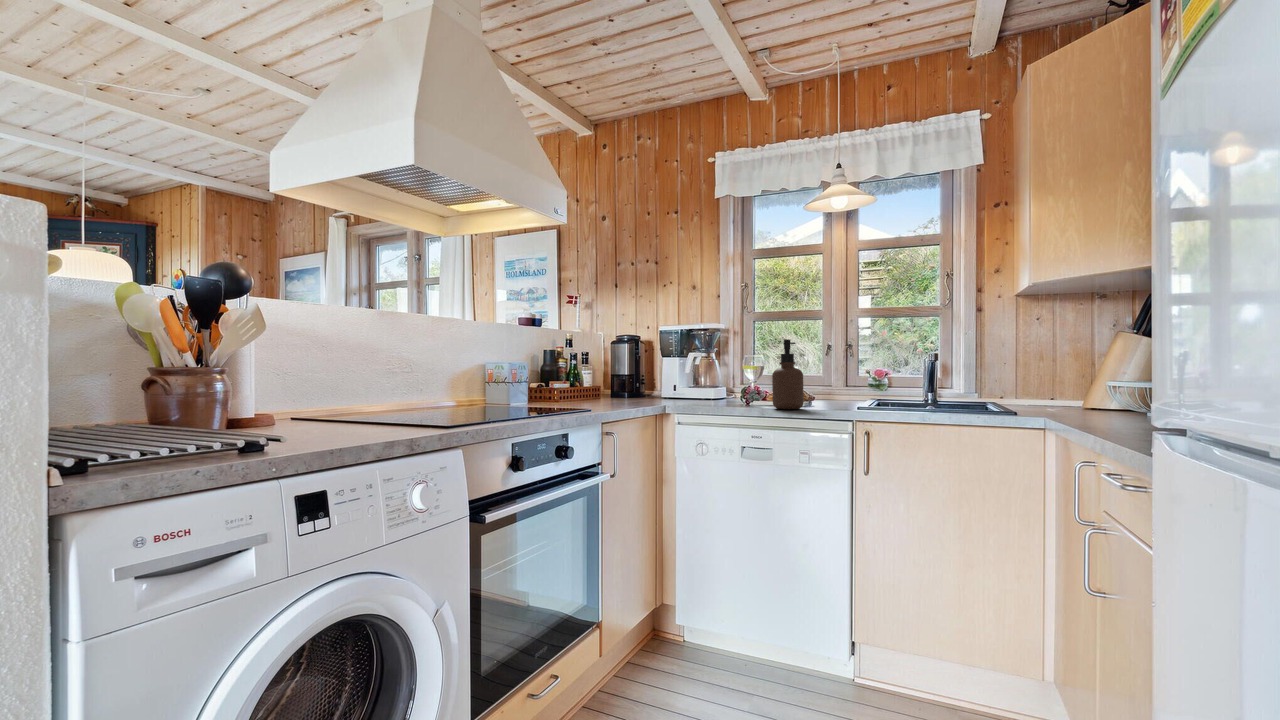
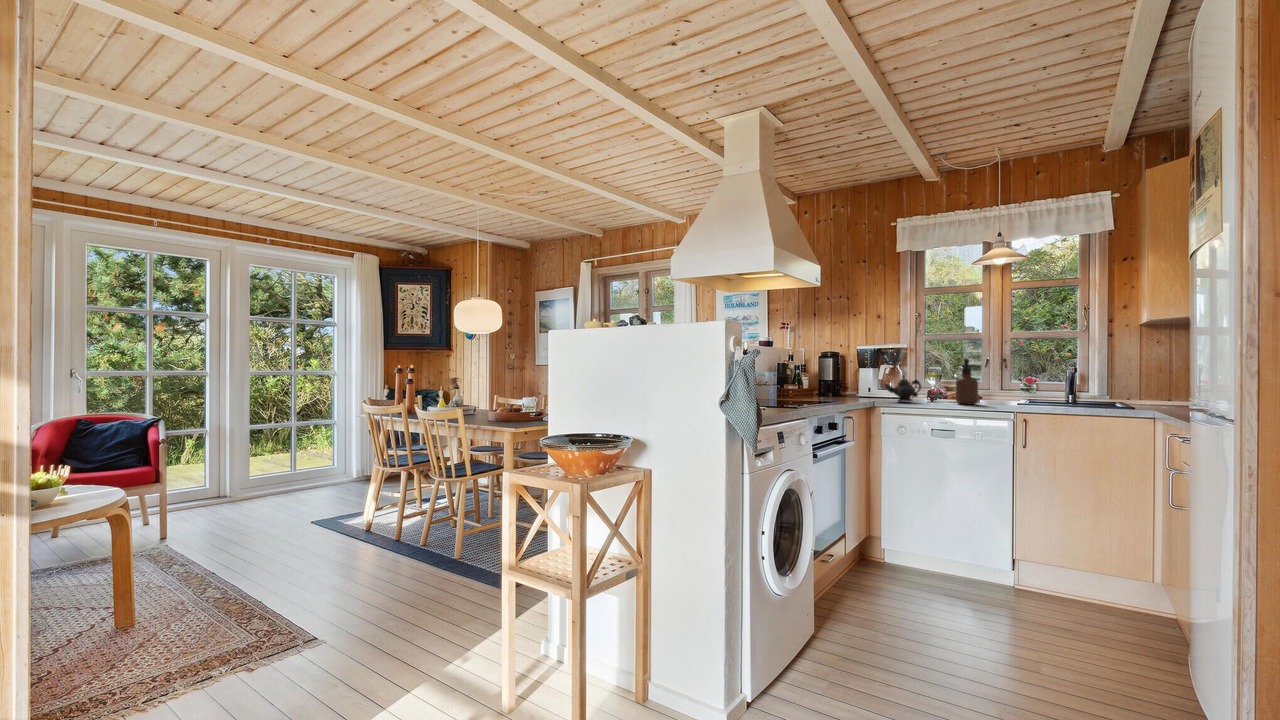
teapot: none [674,364,727,407] -> present [885,375,921,402]

